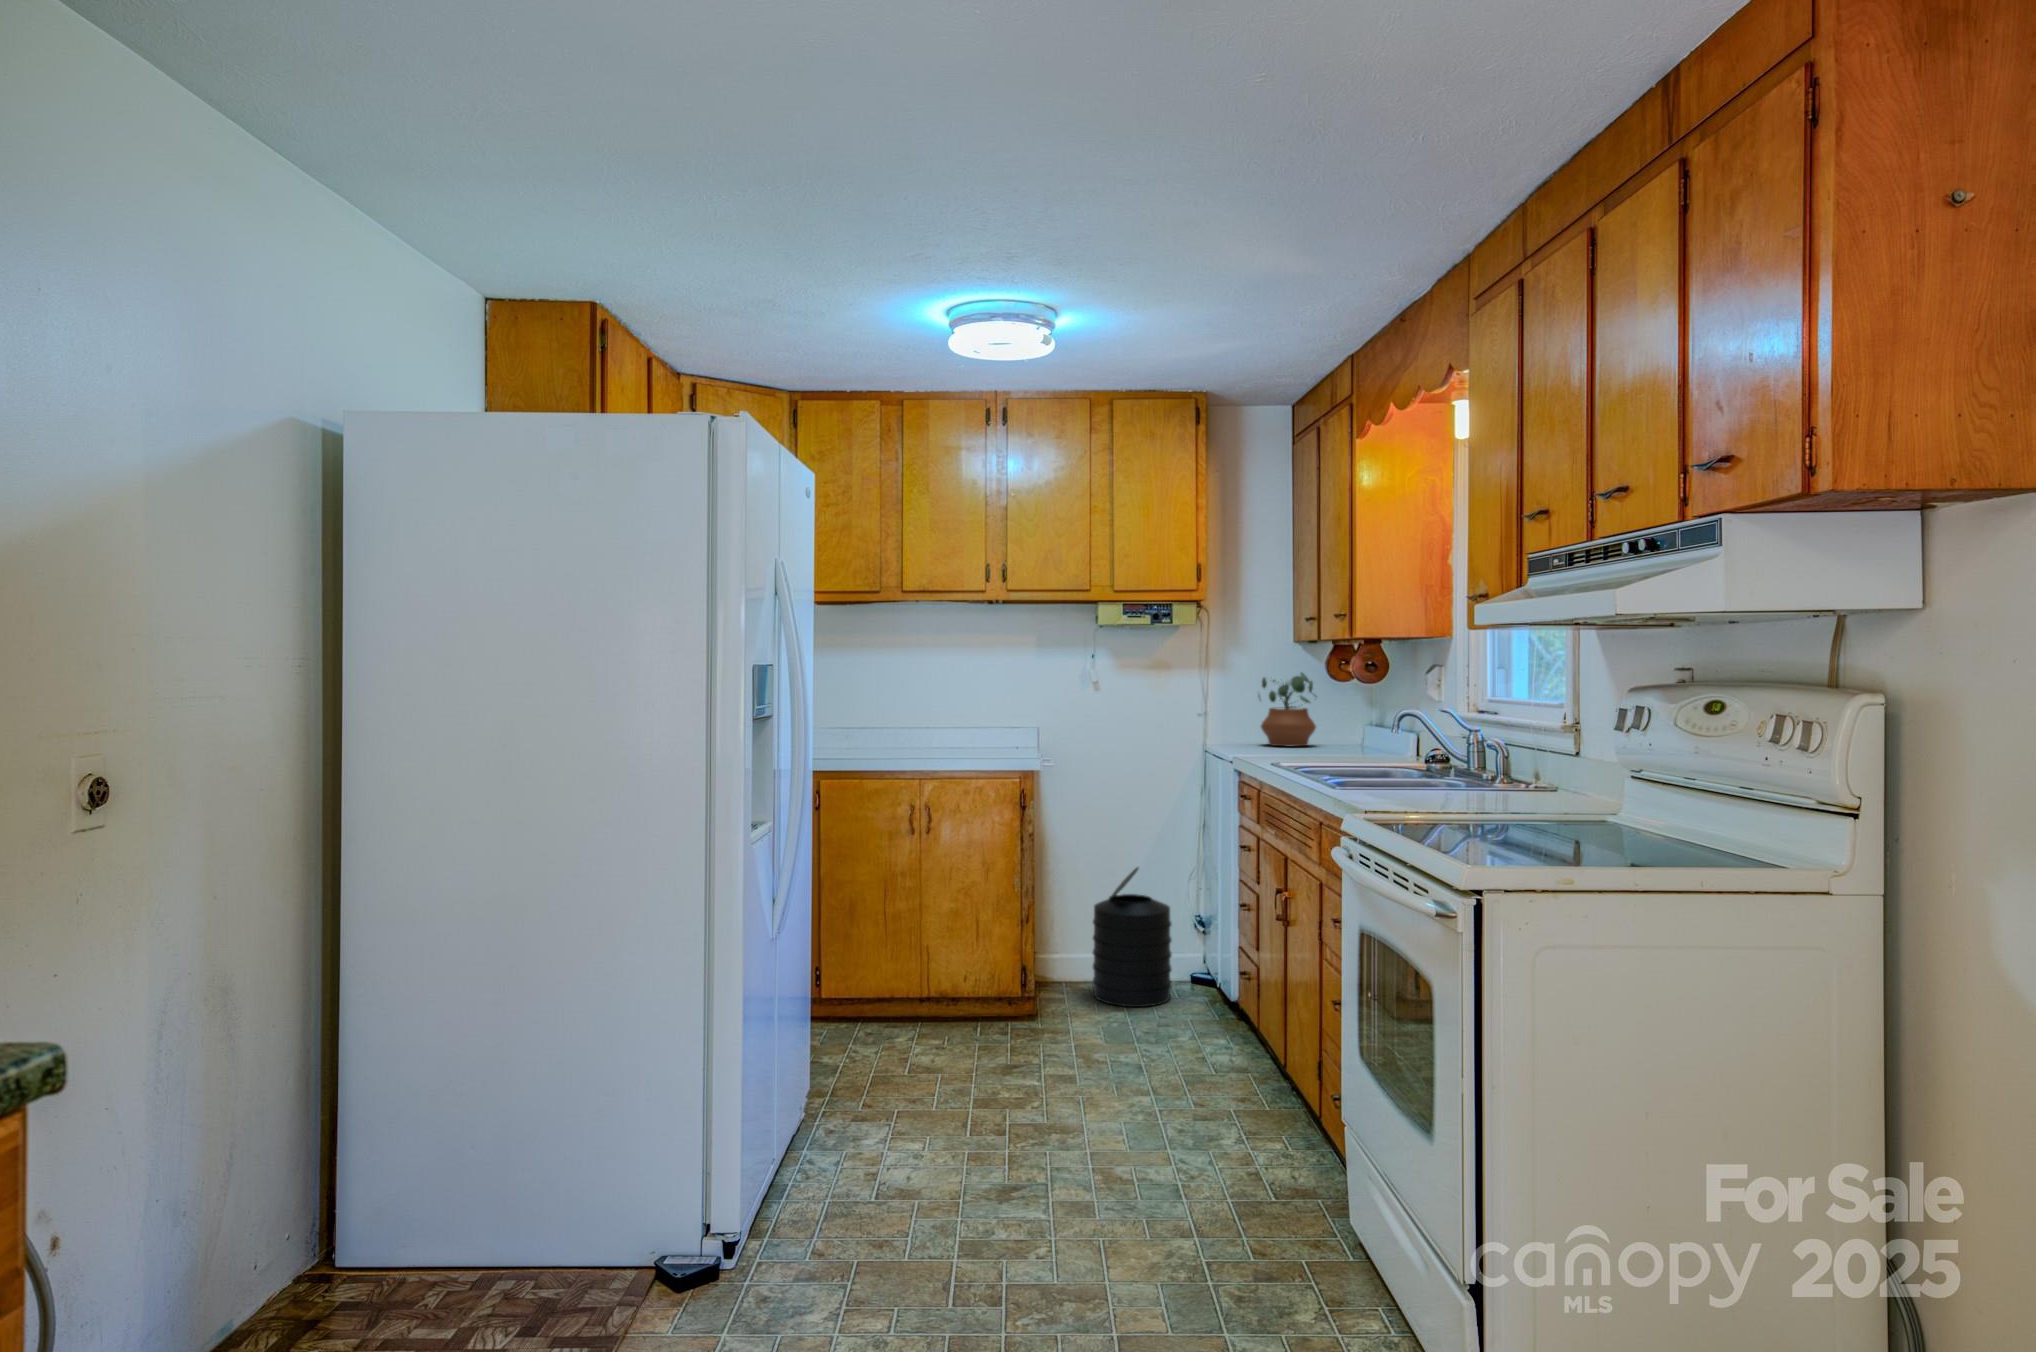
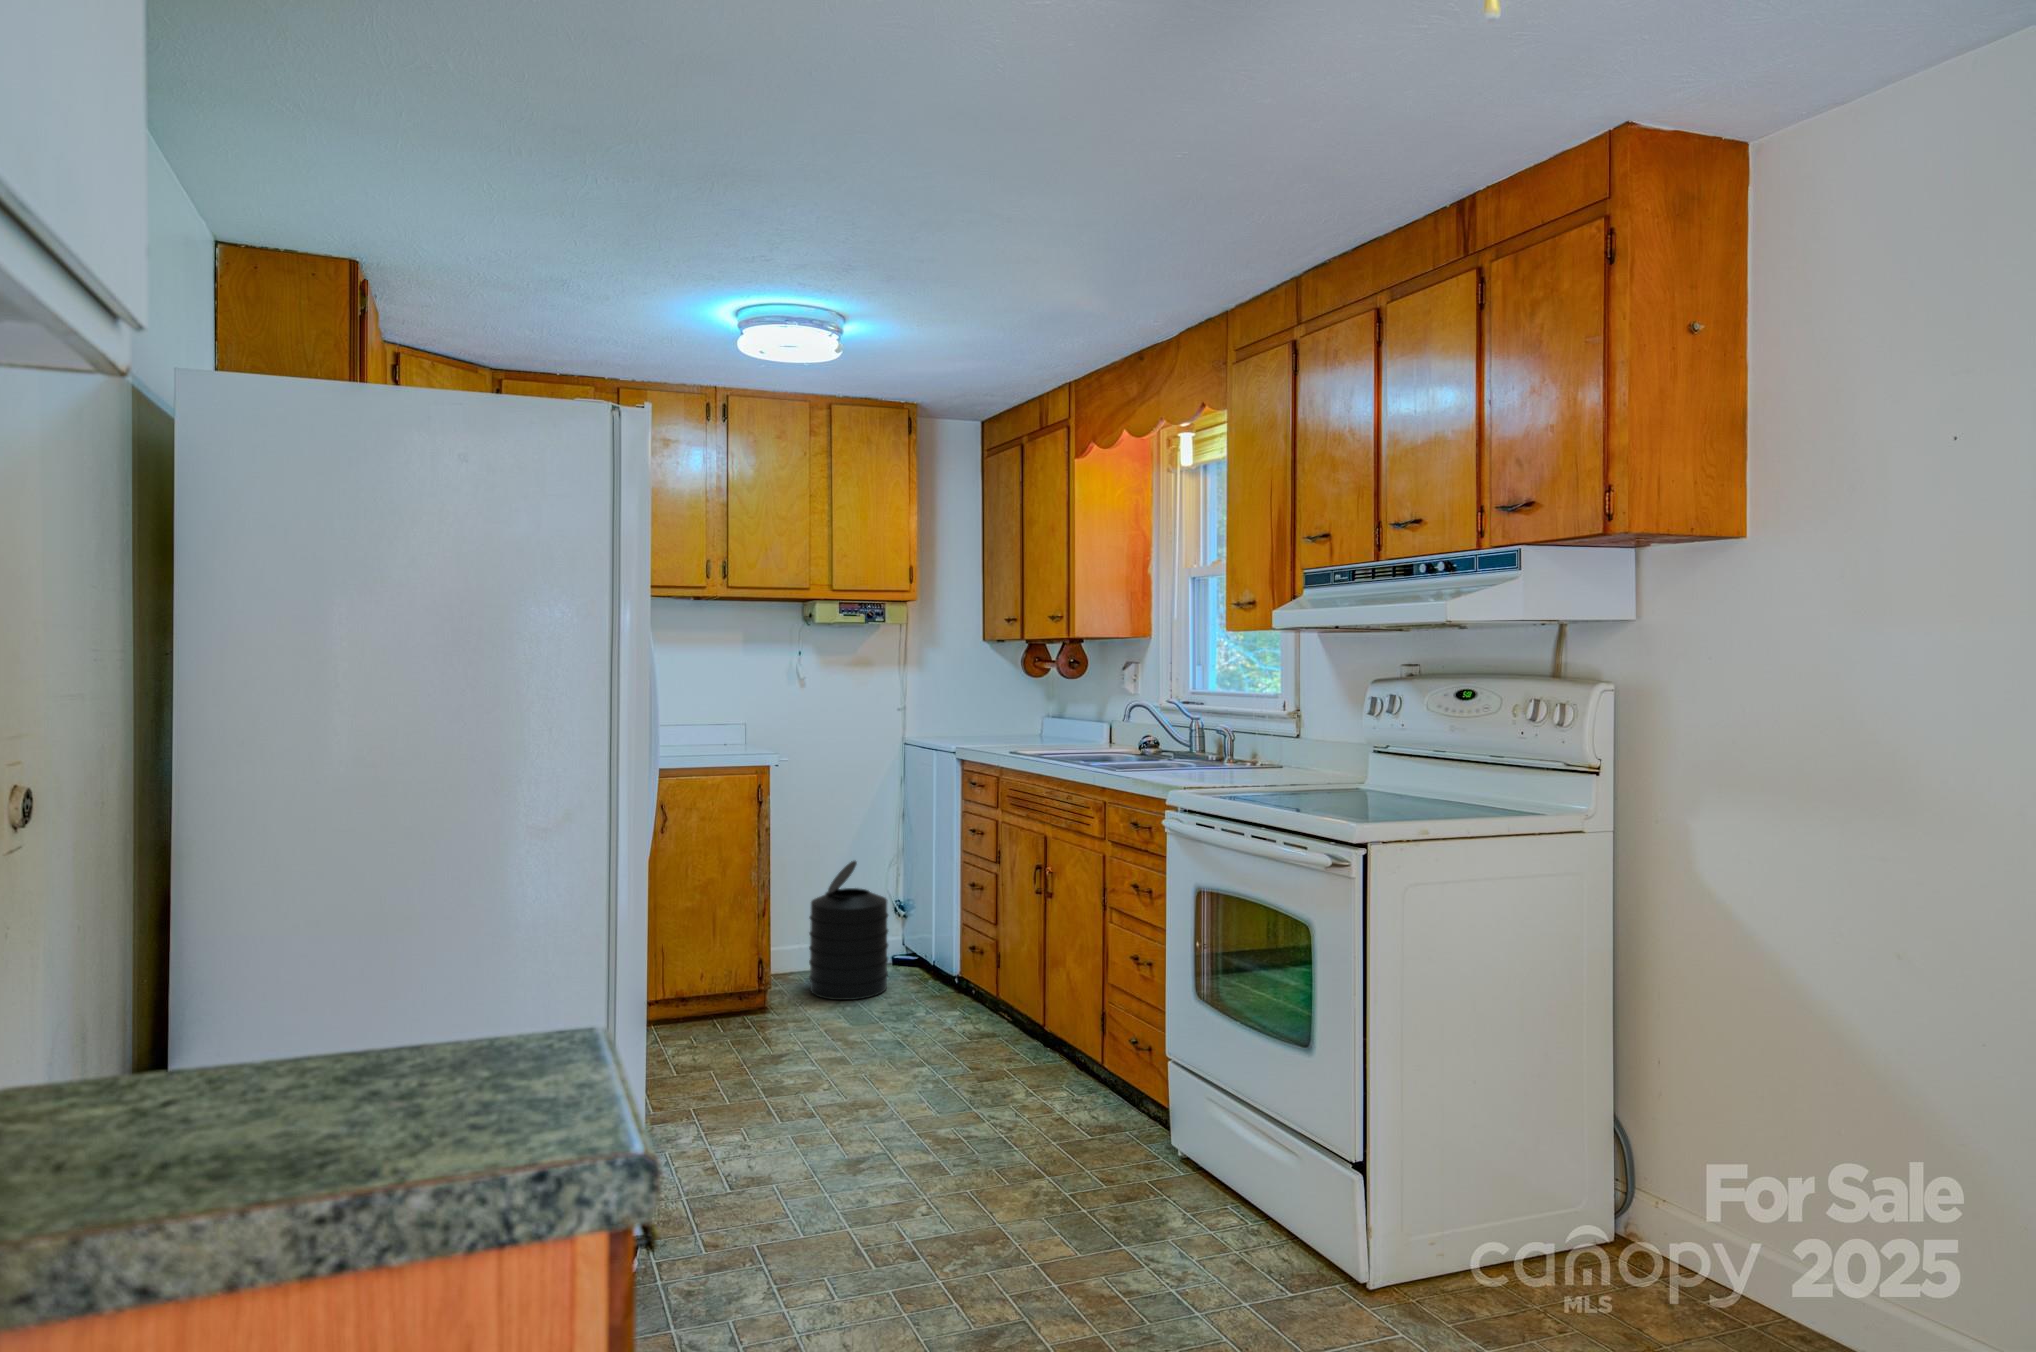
potted plant: present [1261,672,1316,746] -> none [954,669,1006,738]

